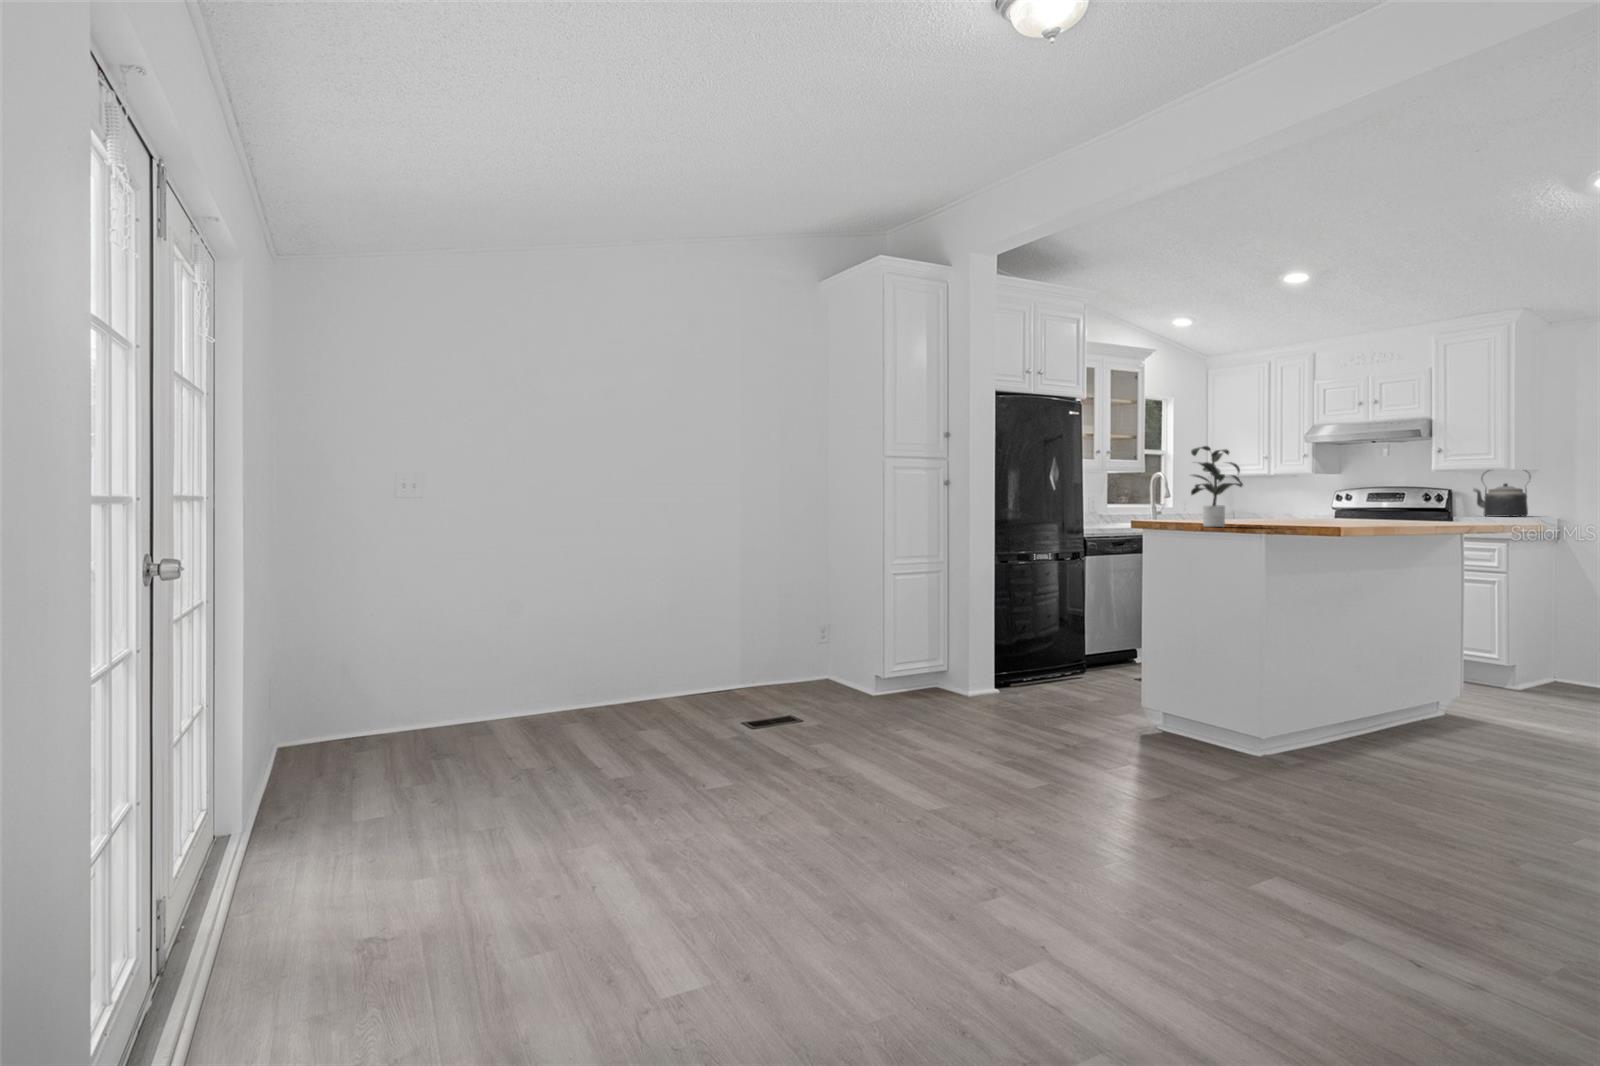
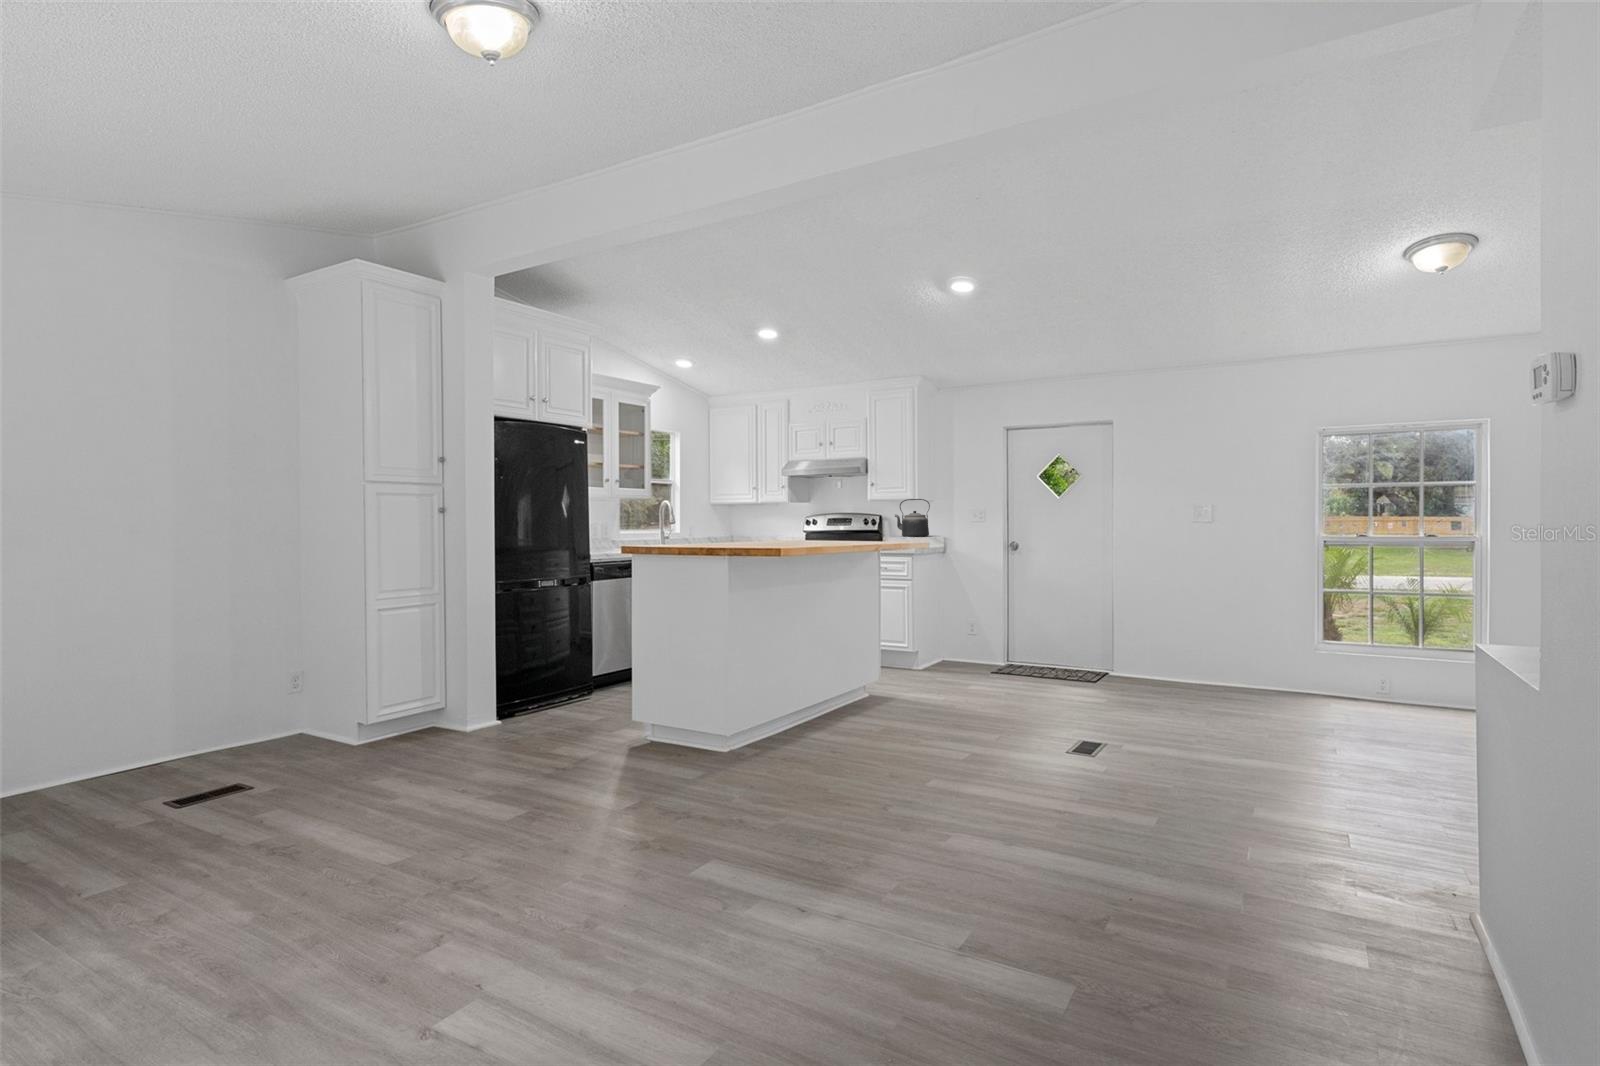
potted plant: present [1191,446,1243,527] -> none [657,478,723,553]

